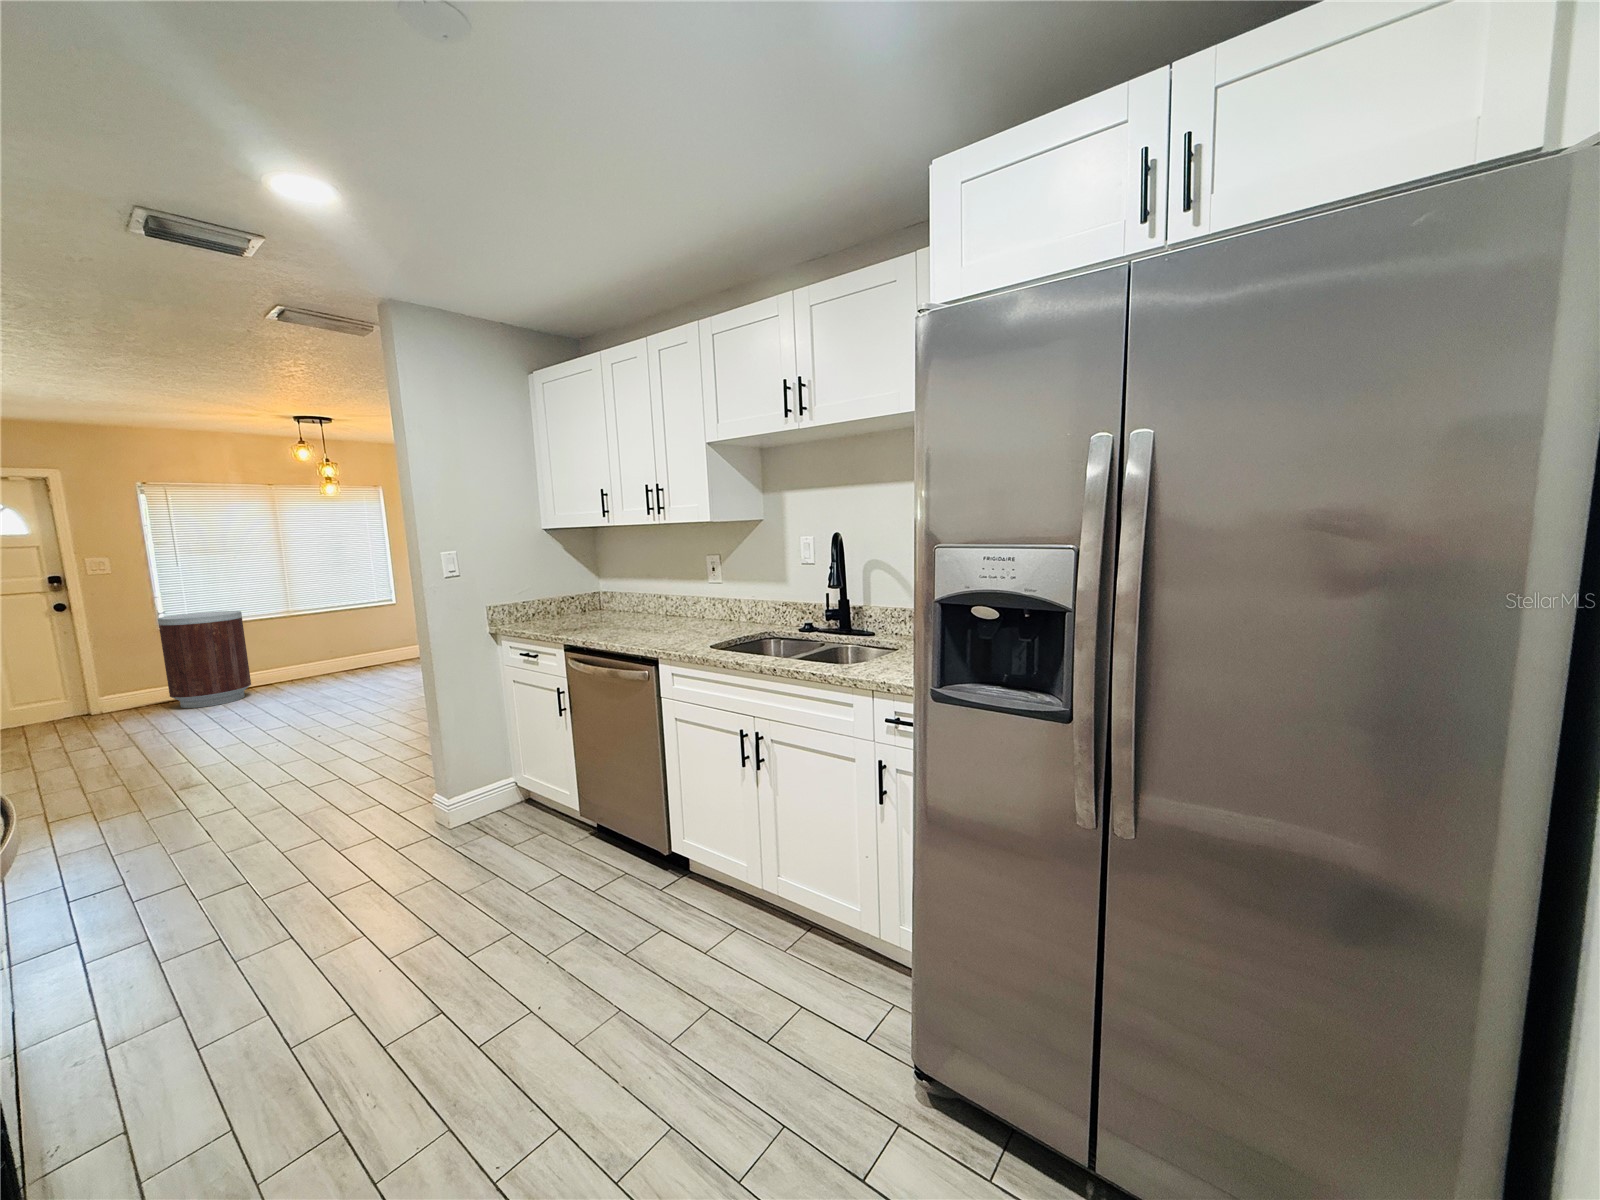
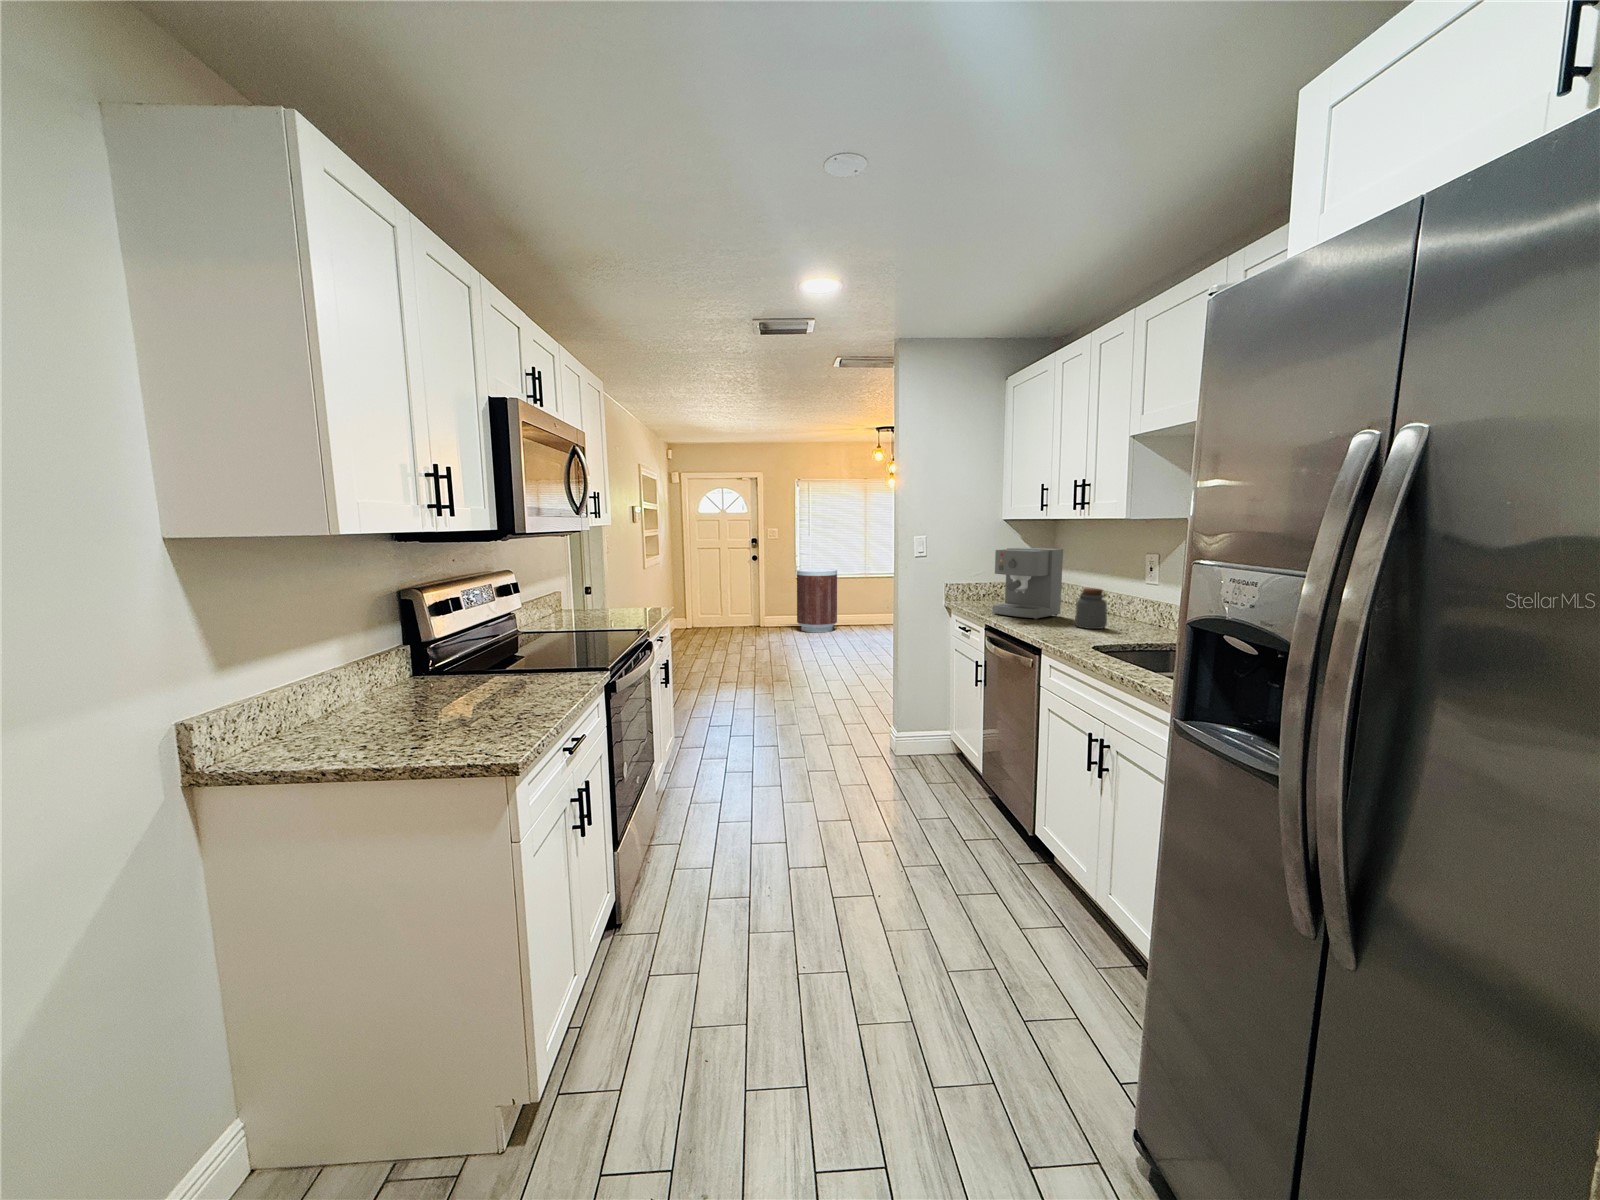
coffee maker: none [561,557,631,633] -> present [992,548,1063,620]
jar: none [659,592,688,632] -> present [1075,588,1107,629]

